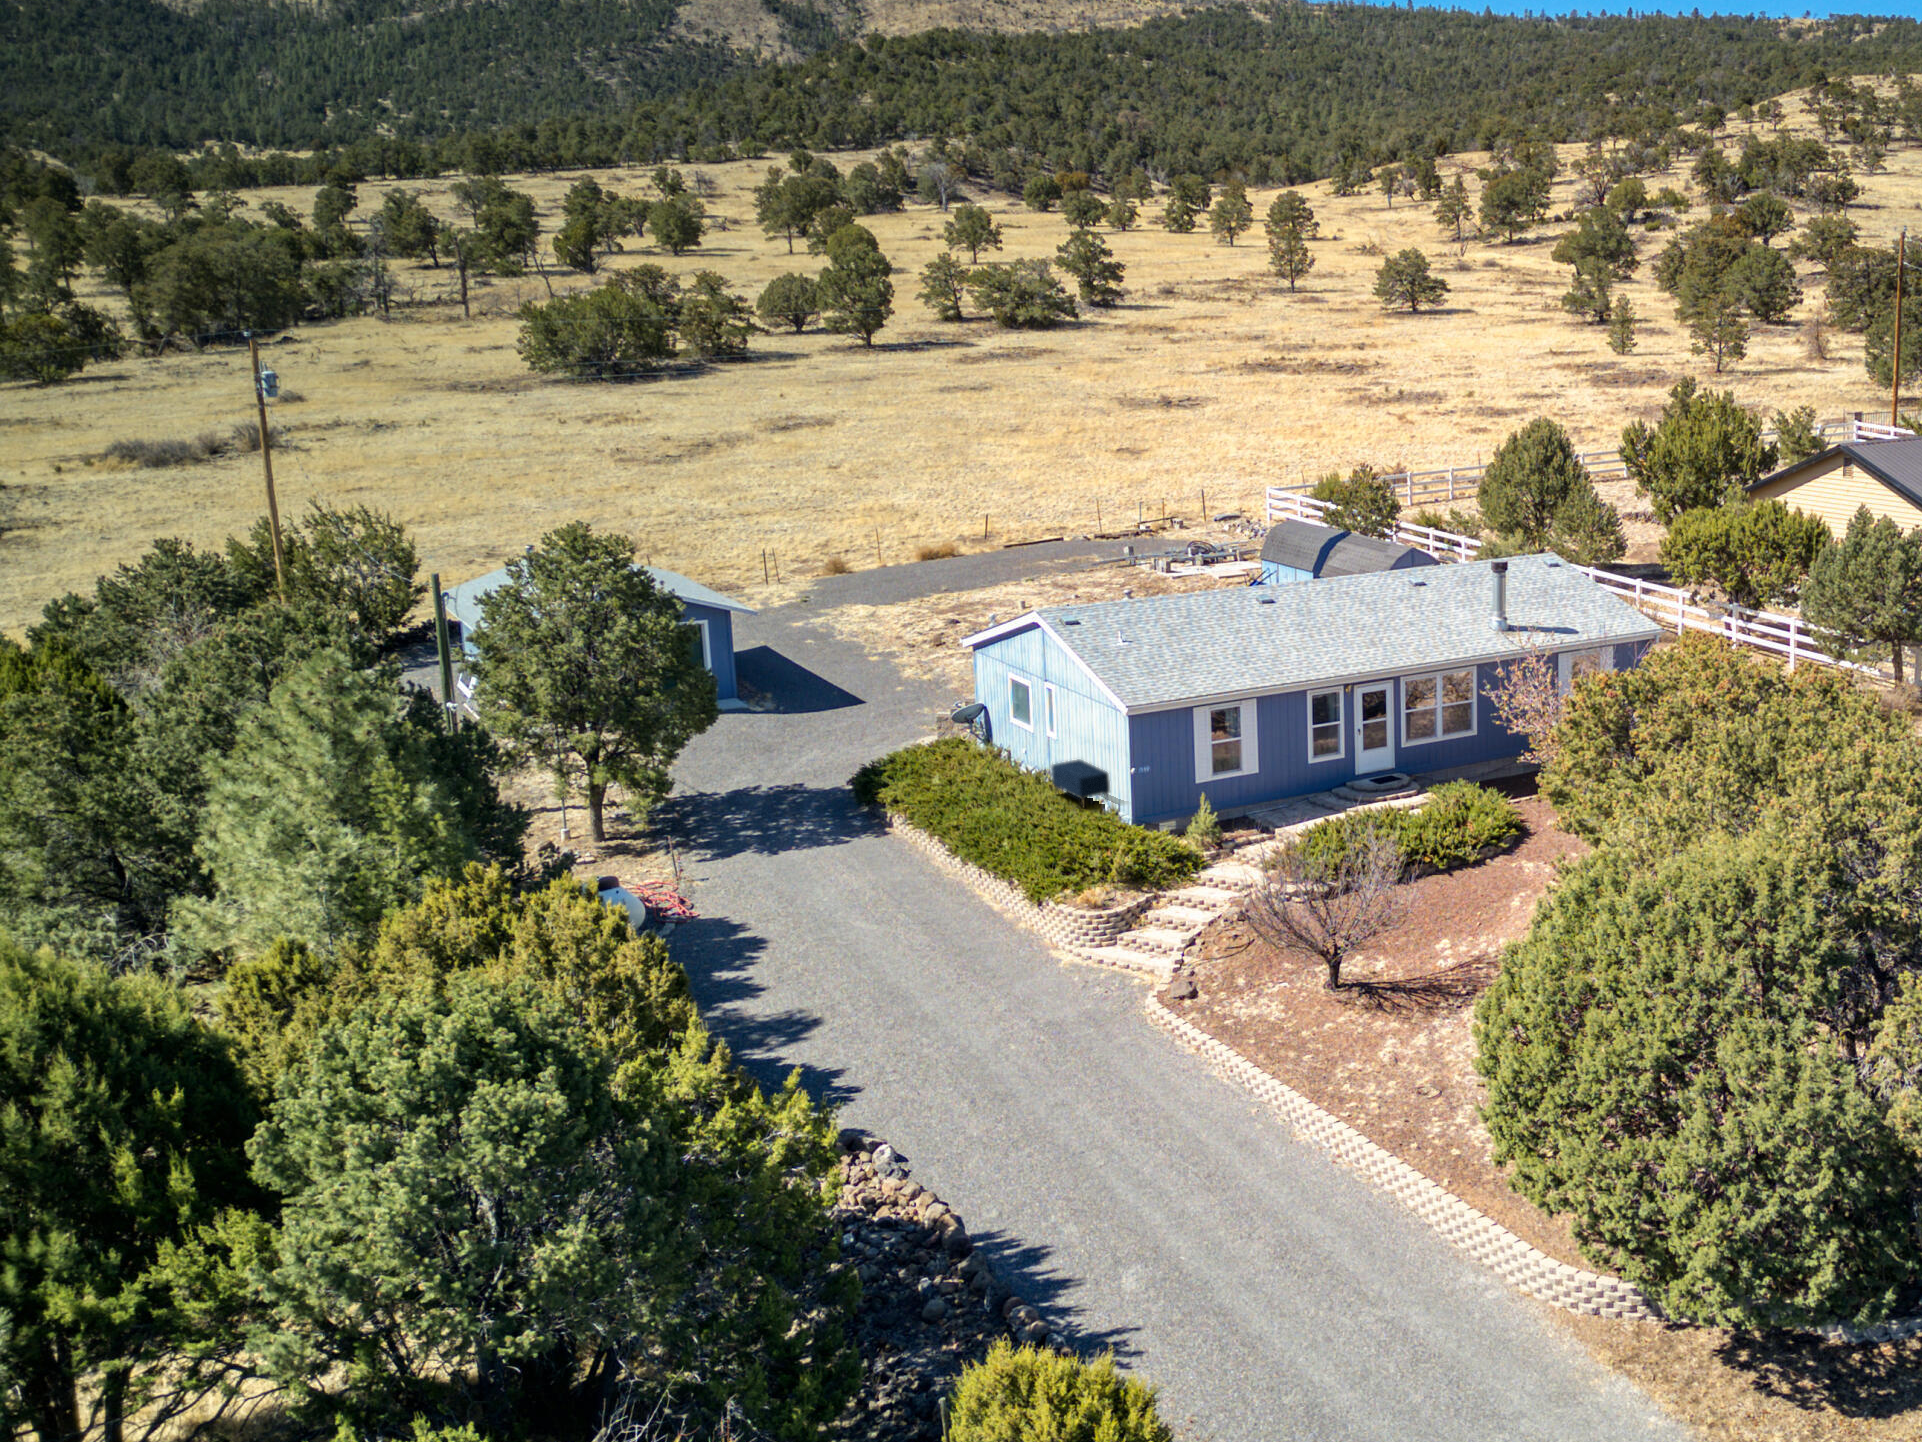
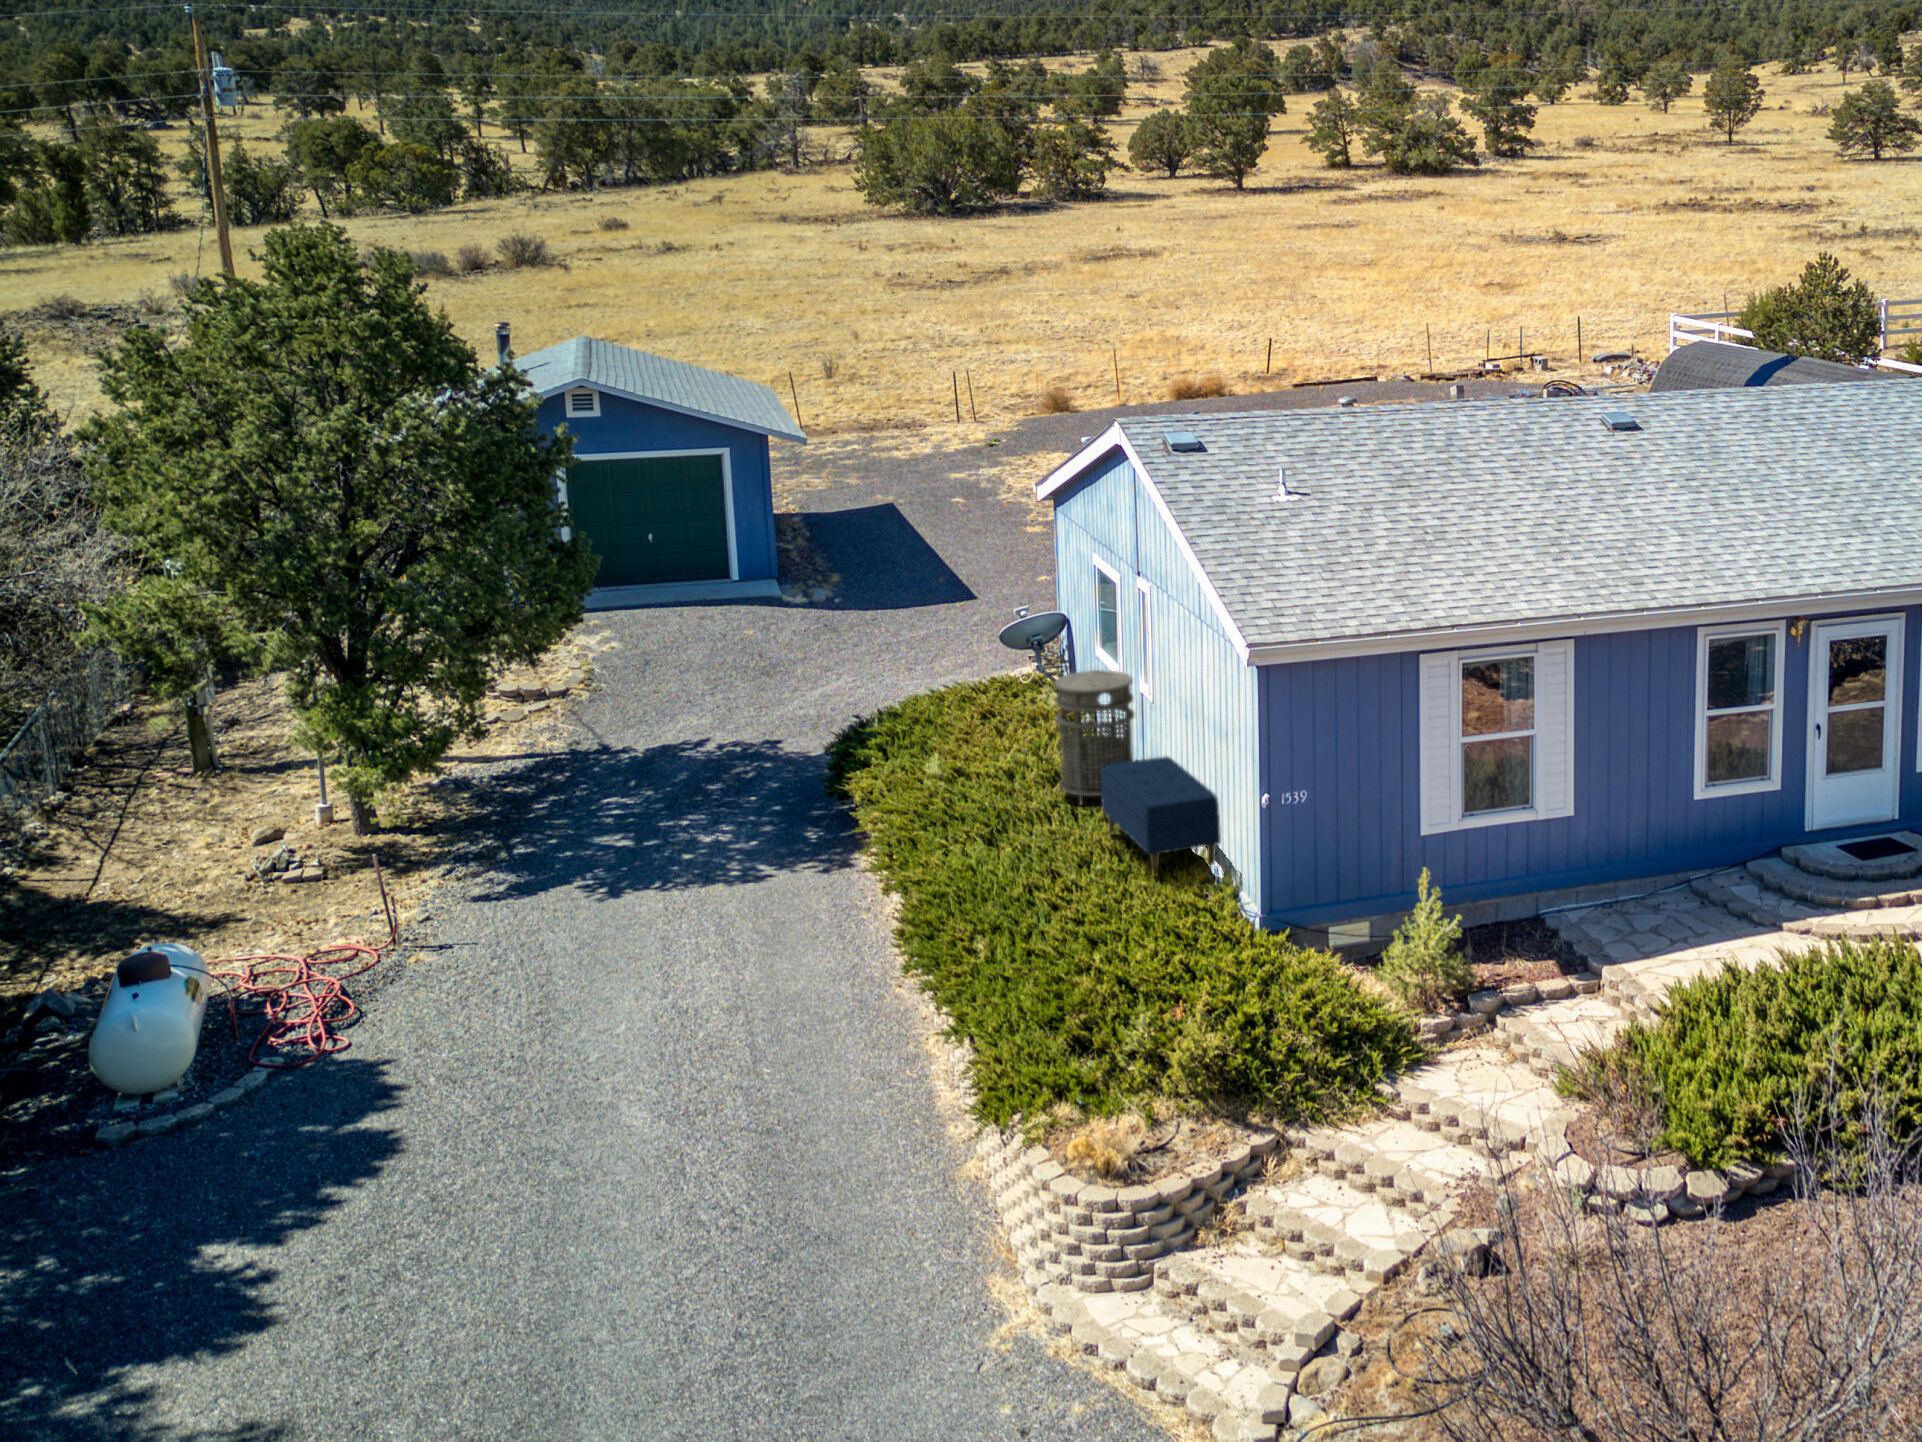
trash can: none [1022,724,1061,785] -> present [1055,670,1135,804]

